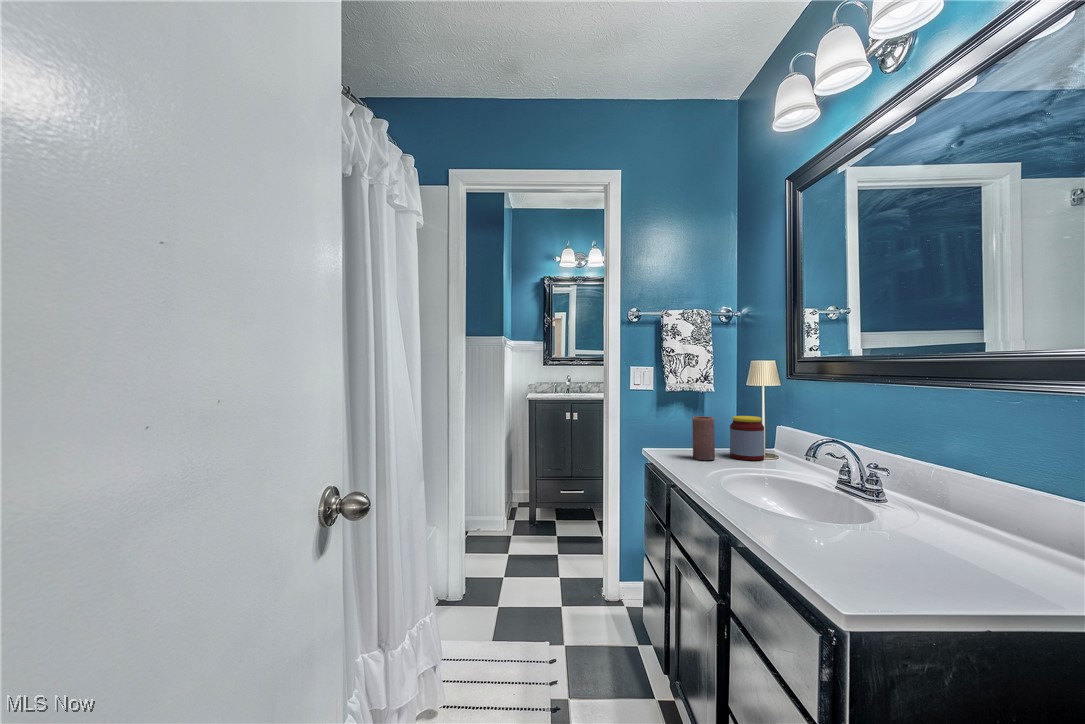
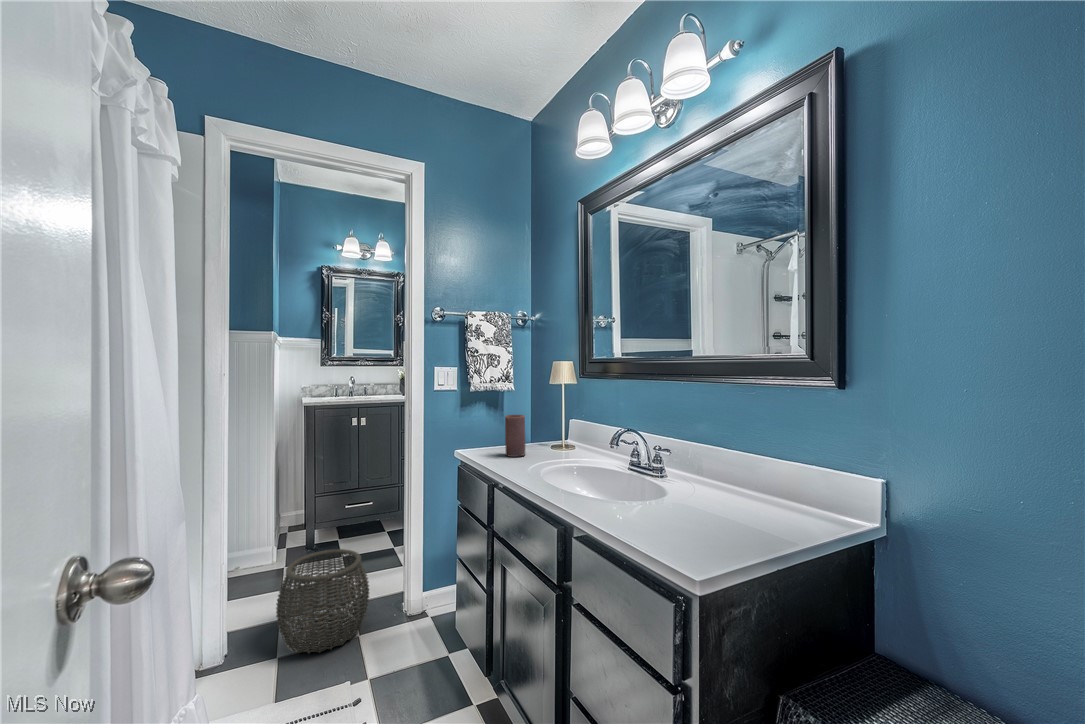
jar: present [730,416,764,460] -> none [536,412,565,453]
woven basket: none [498,526,571,613] -> present [276,549,369,653]

